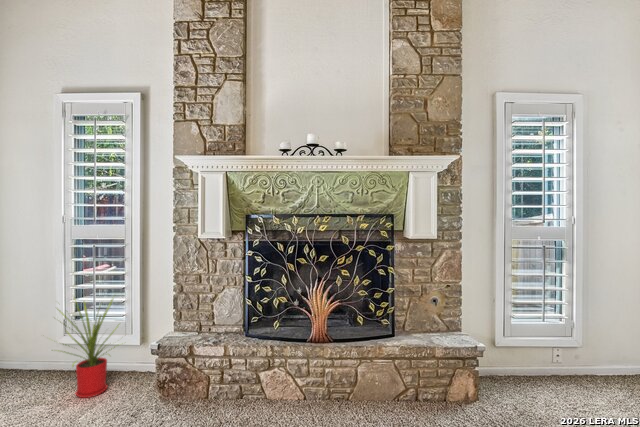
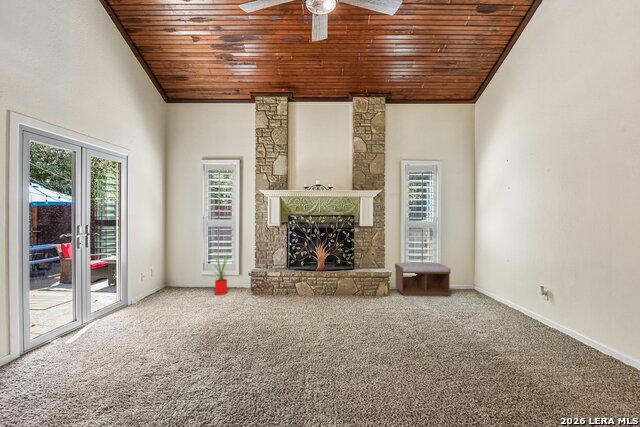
bench: none [484,320,623,403] -> present [395,263,450,297]

